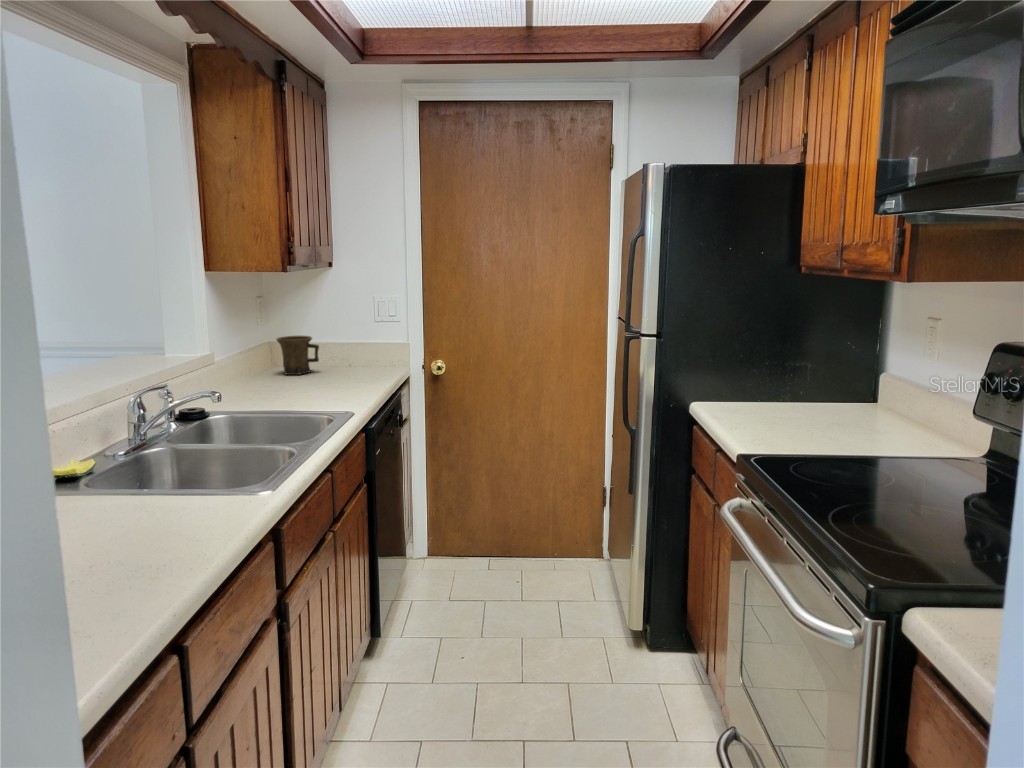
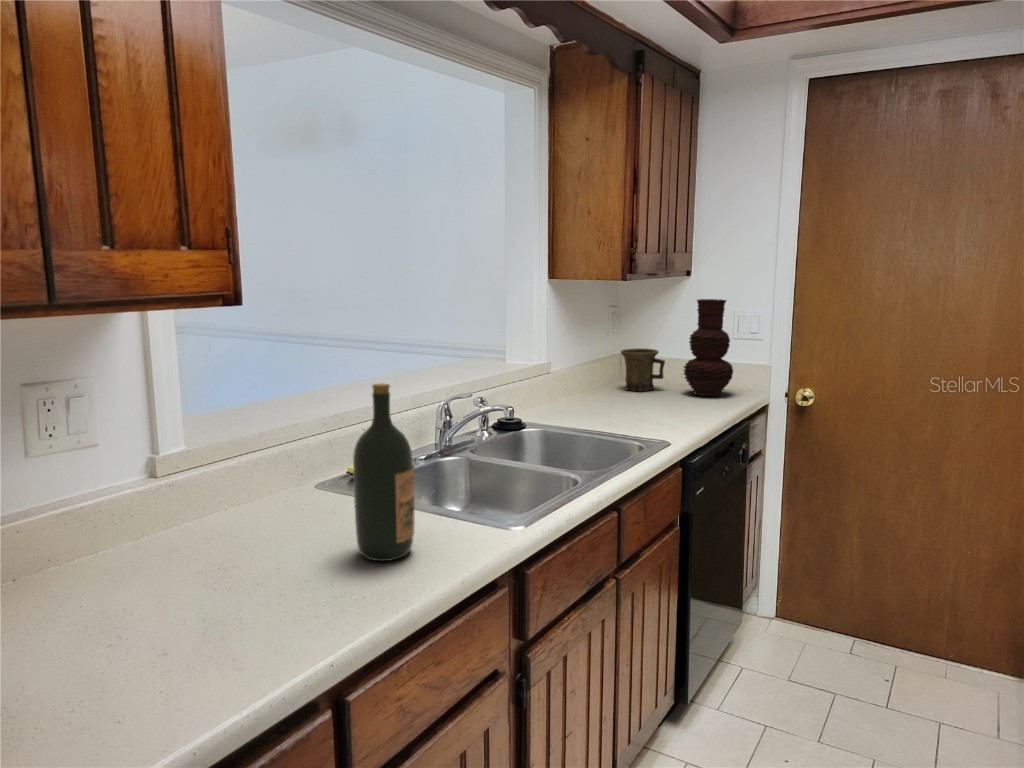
vase: none [337,288,381,374] -> present [684,299,733,396]
wine bottle: none [120,371,187,538] -> present [353,384,415,561]

